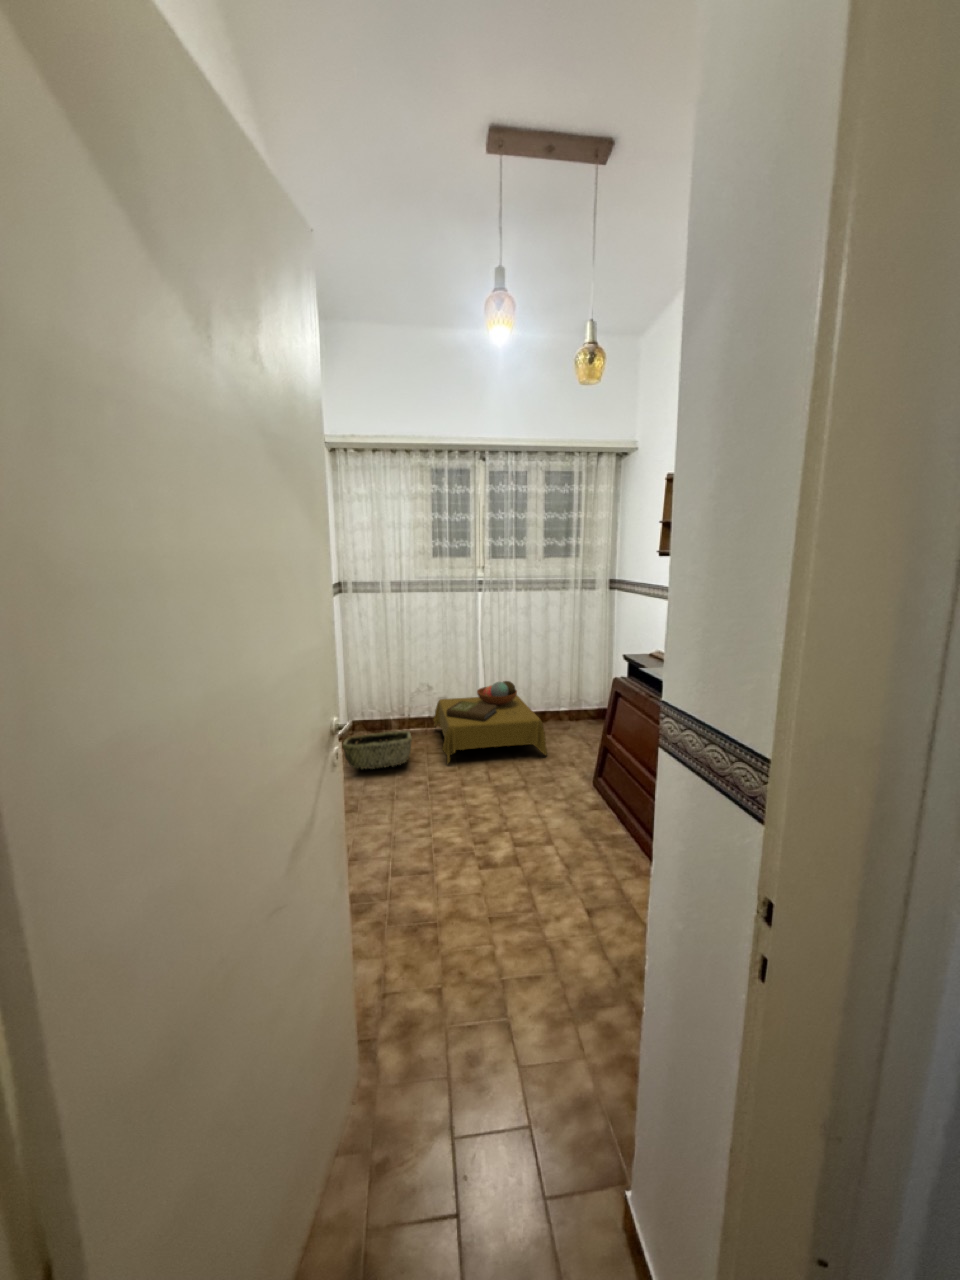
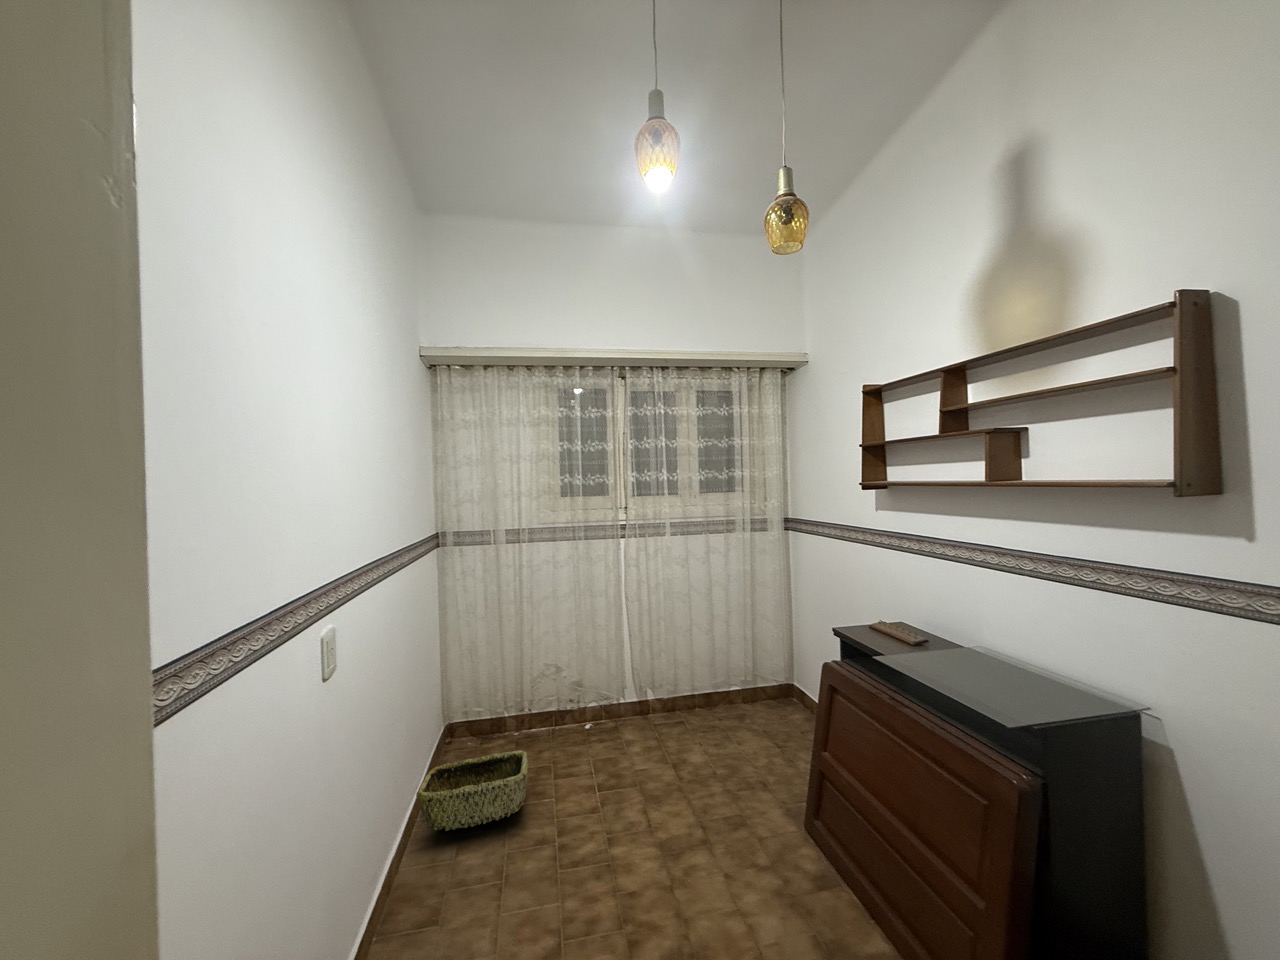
side table: present [434,681,547,763] -> none [563,659,727,809]

